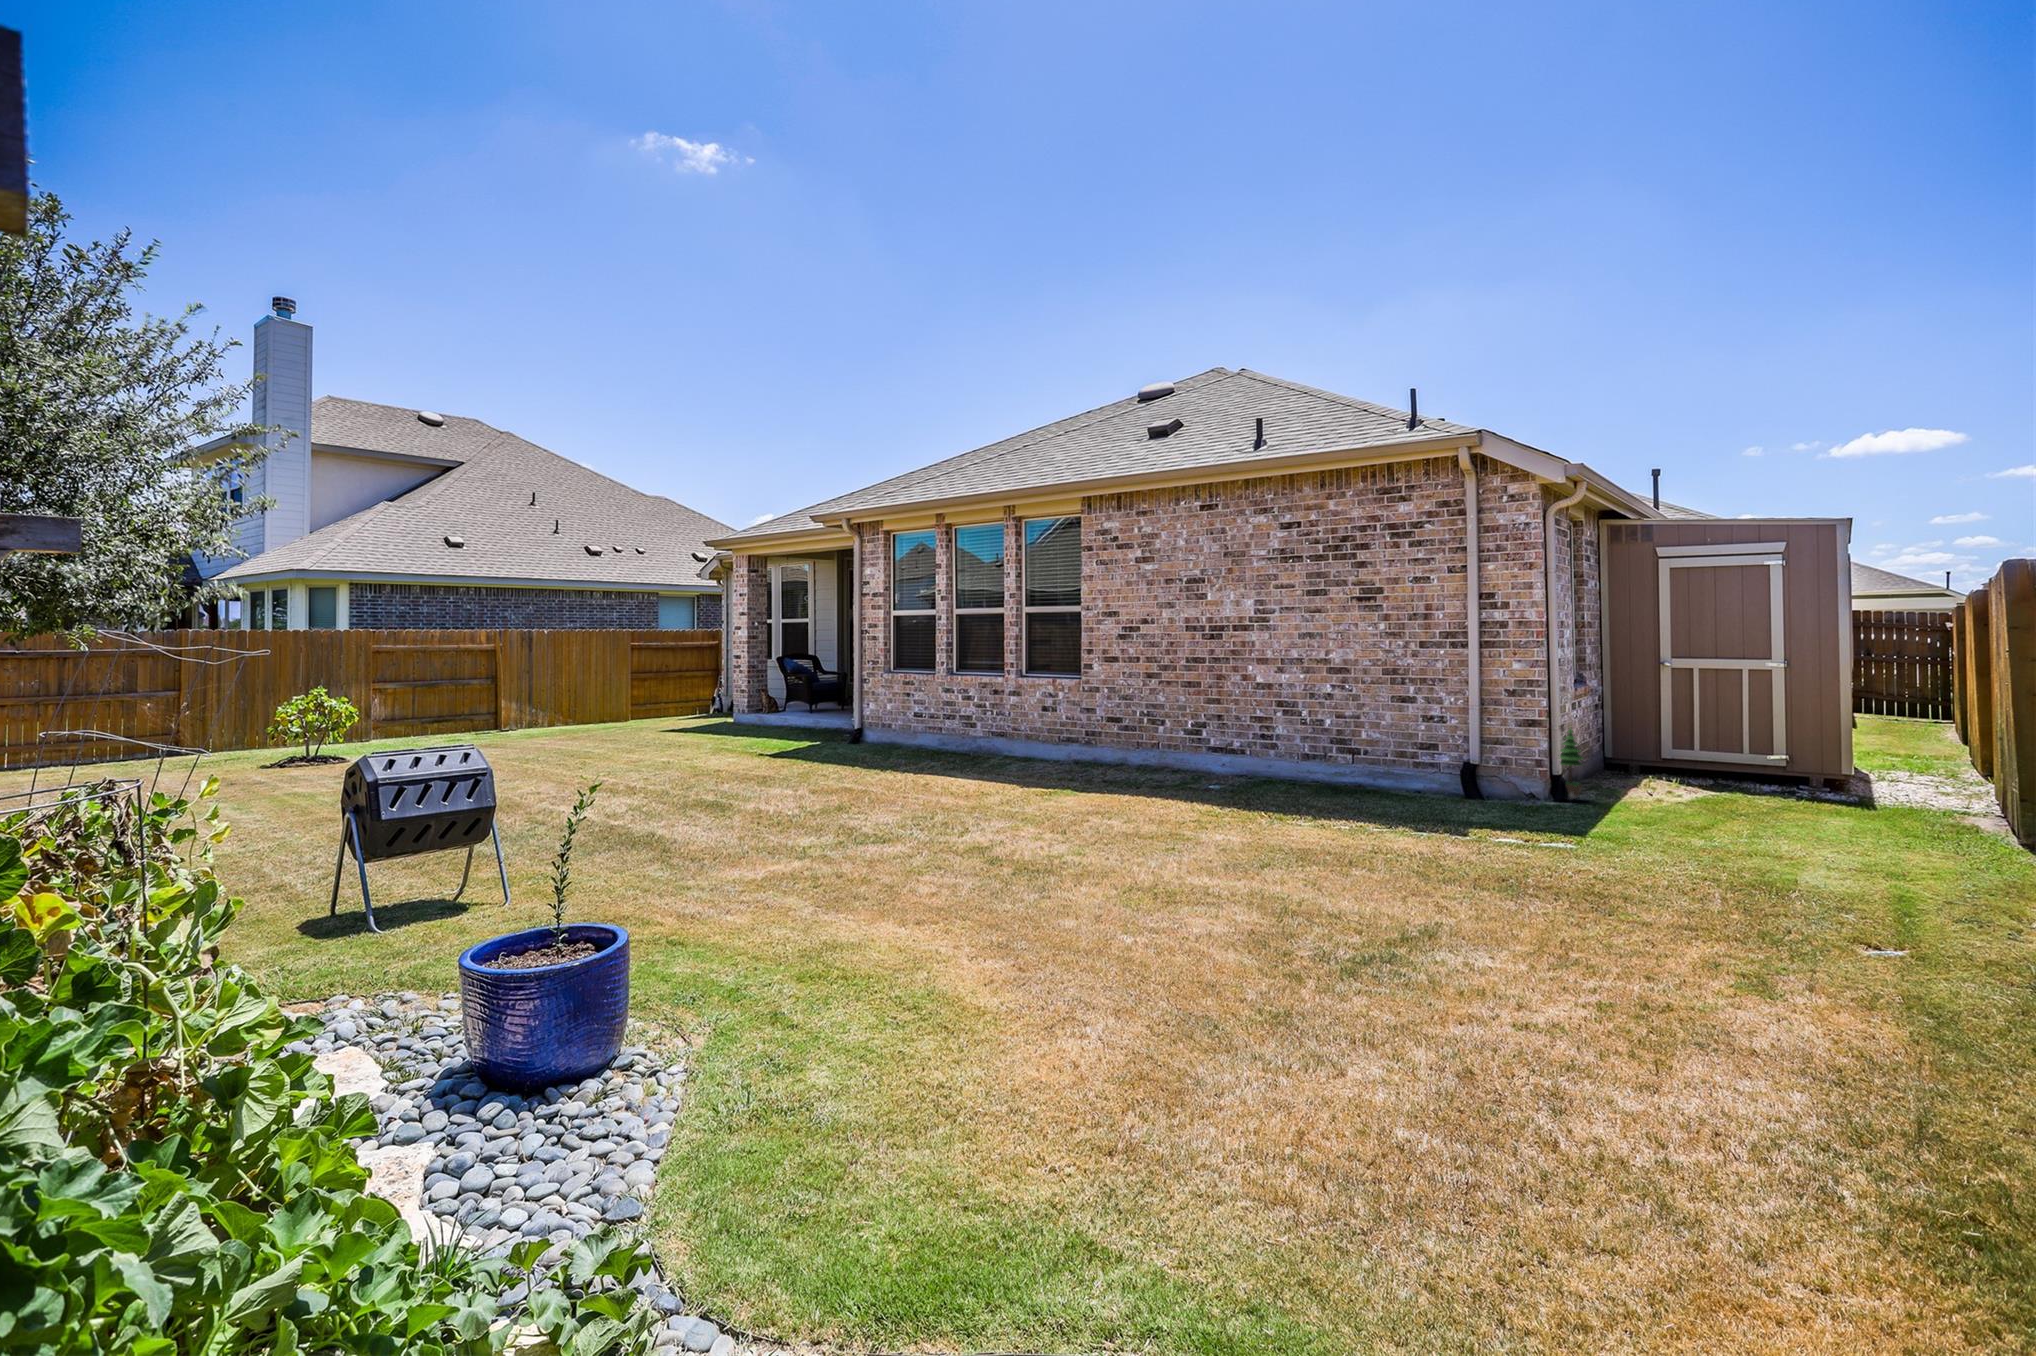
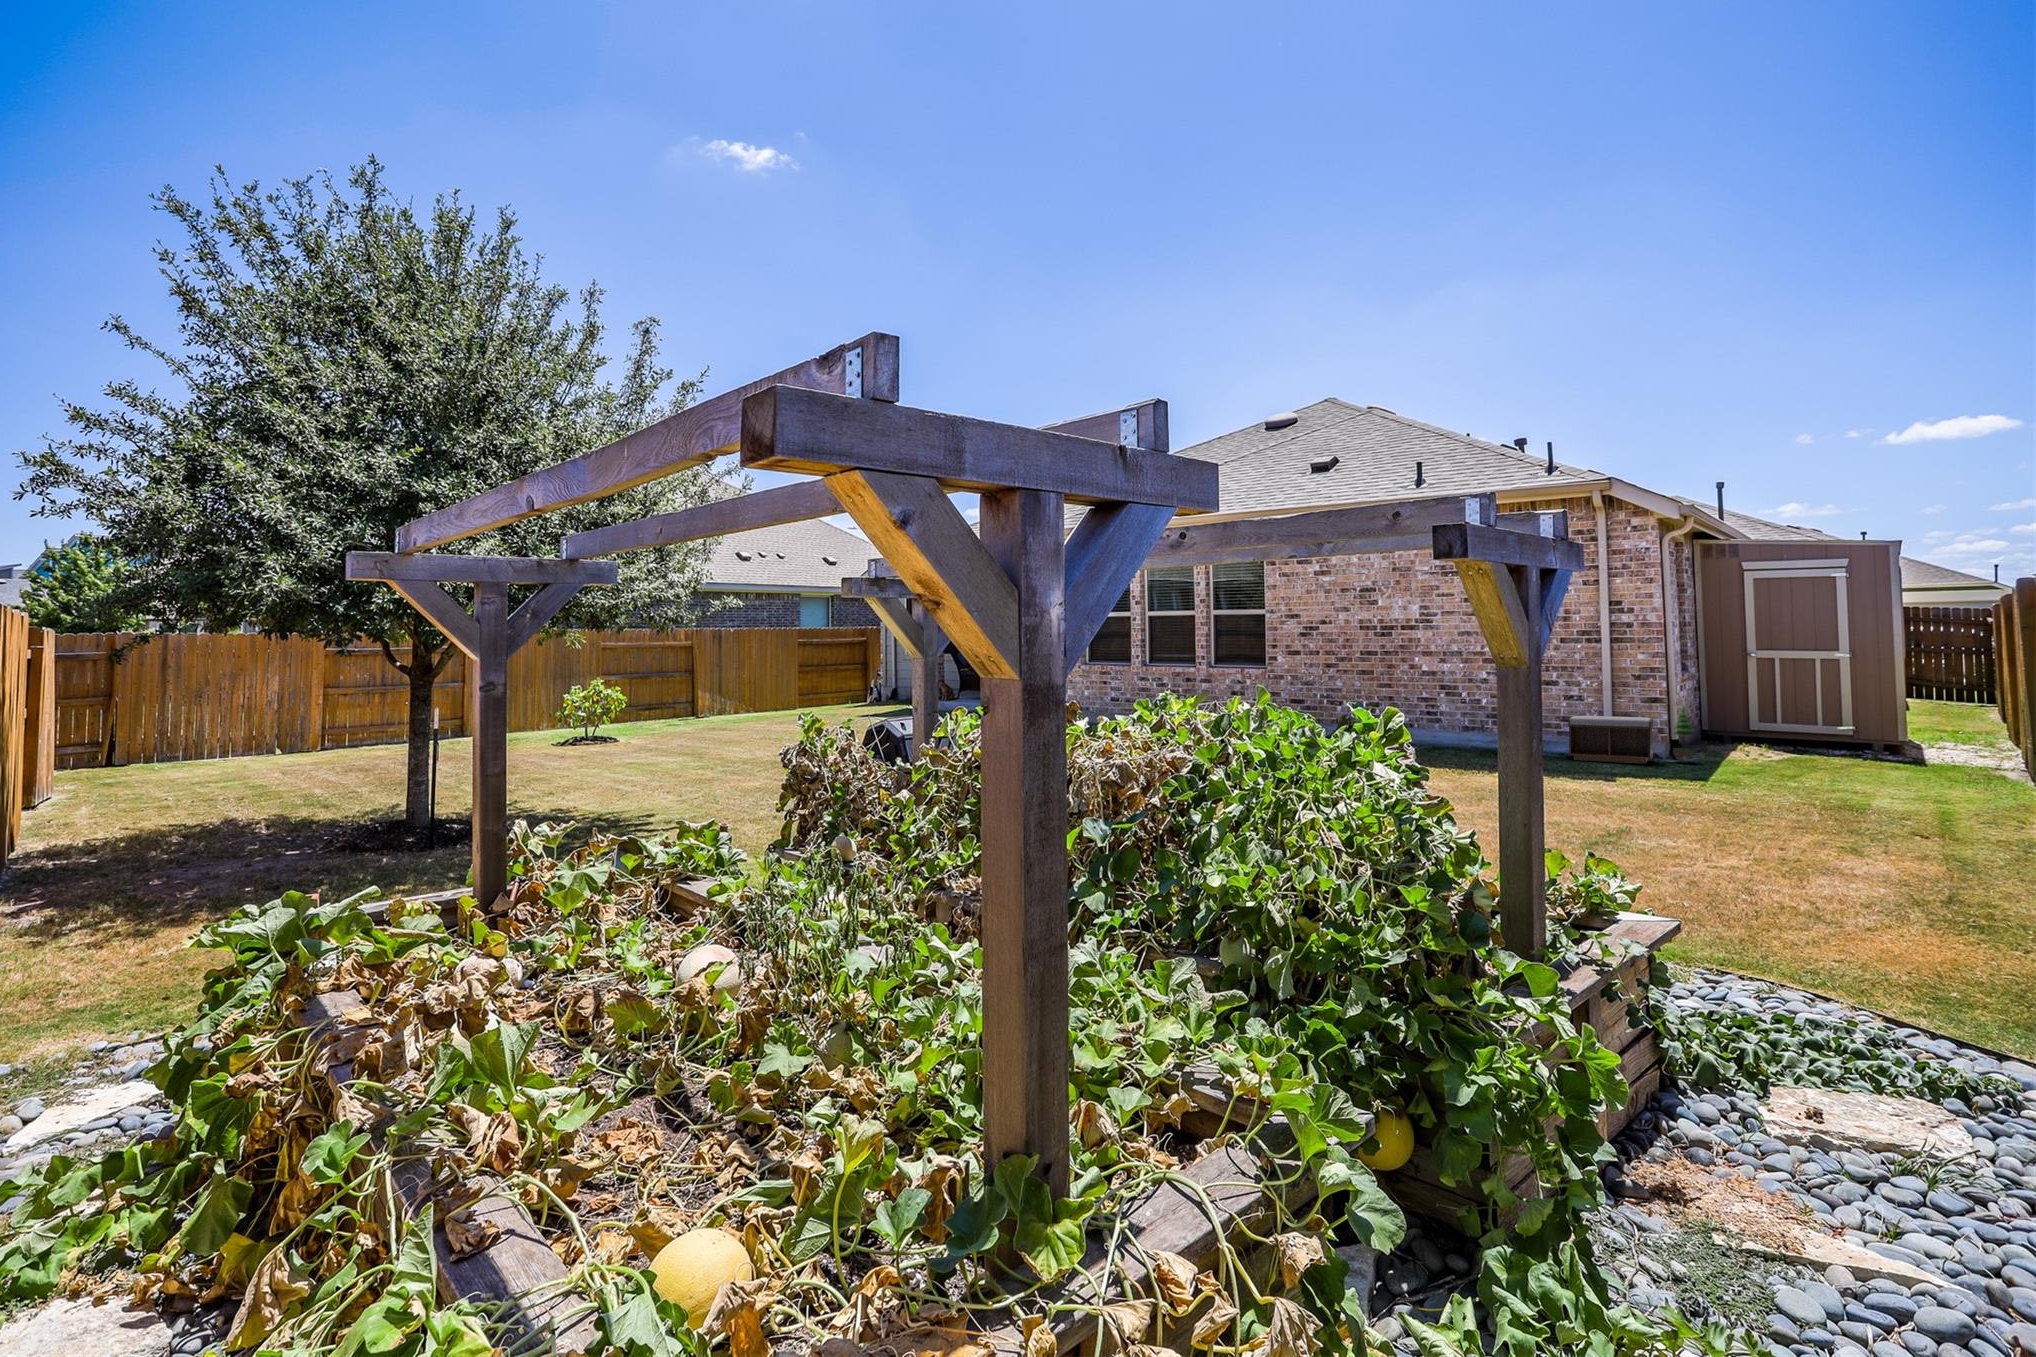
bench: none [1429,739,1534,802] -> present [1568,716,1653,764]

